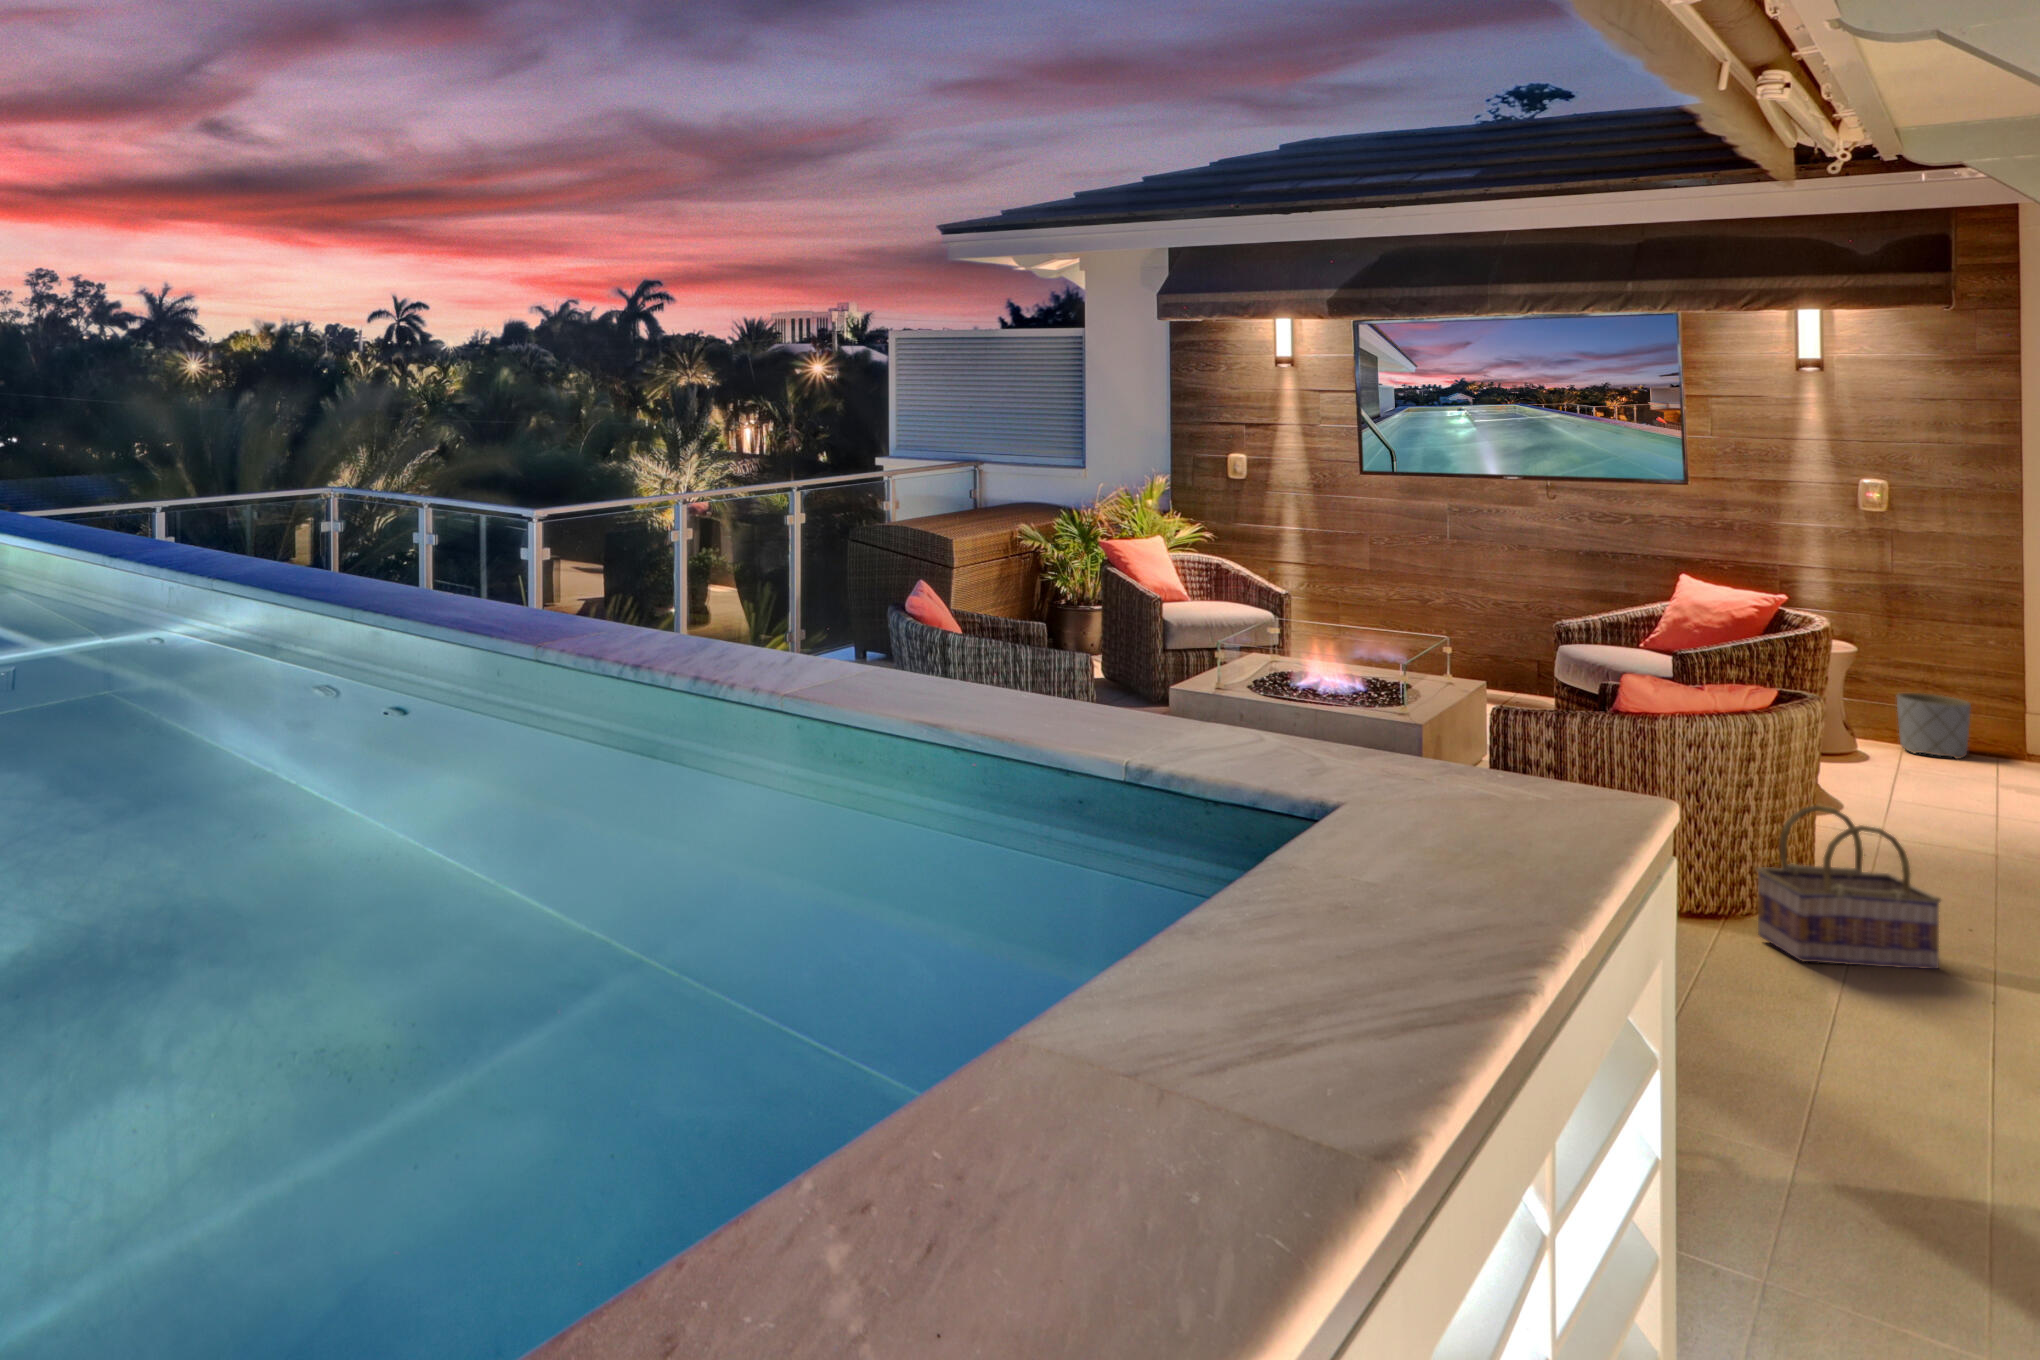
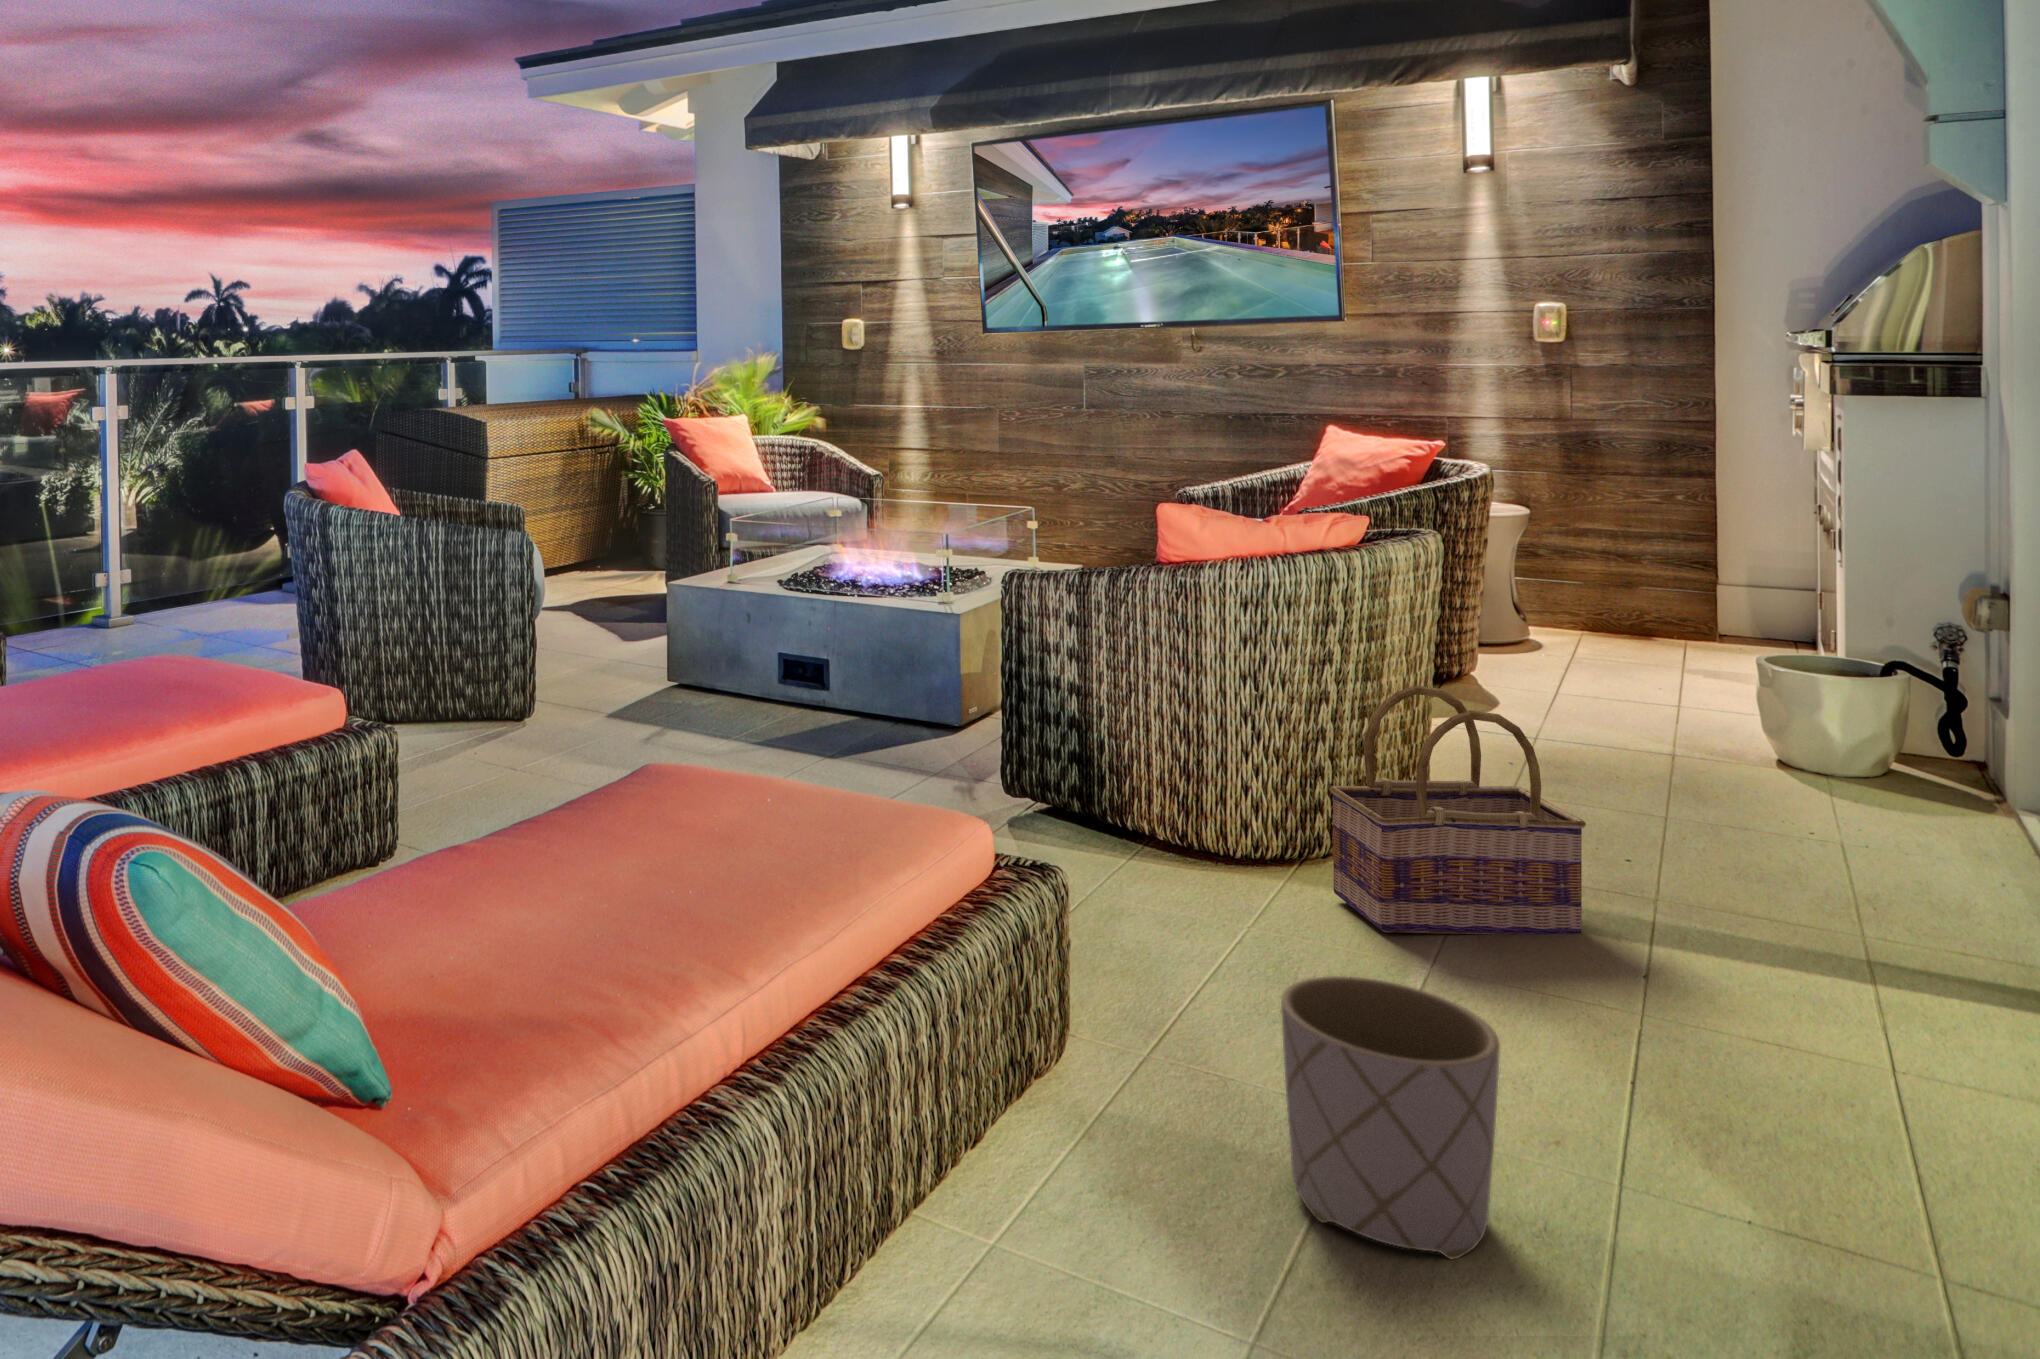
planter: present [1897,693,1971,759] -> present [1281,976,1500,1259]

